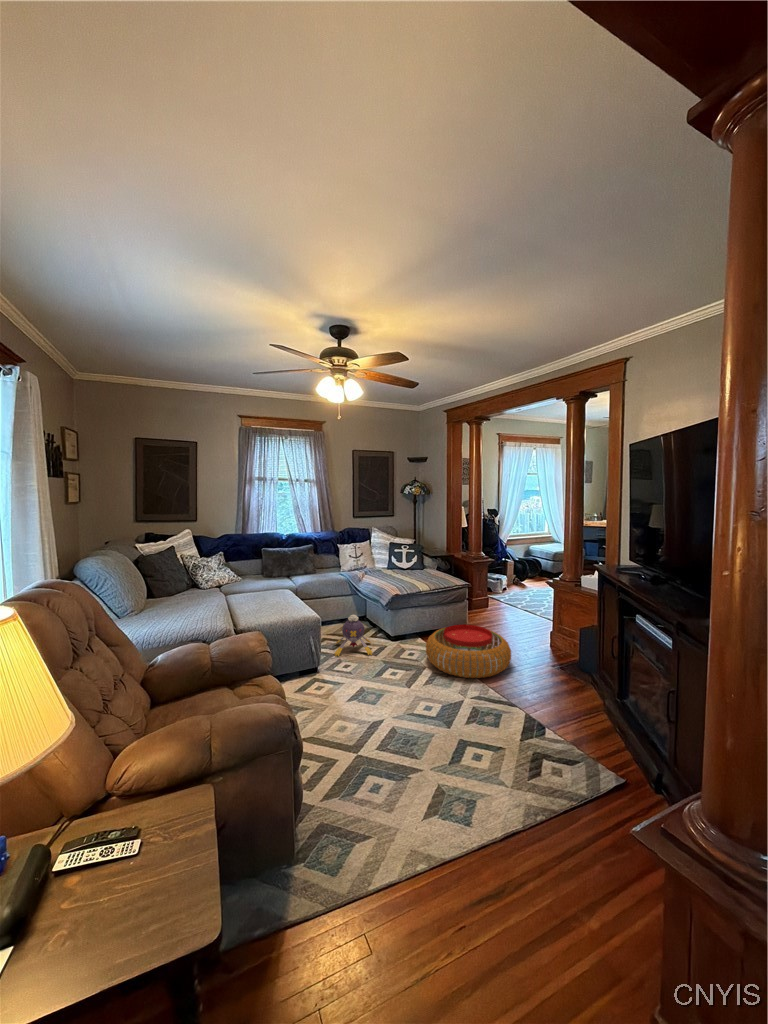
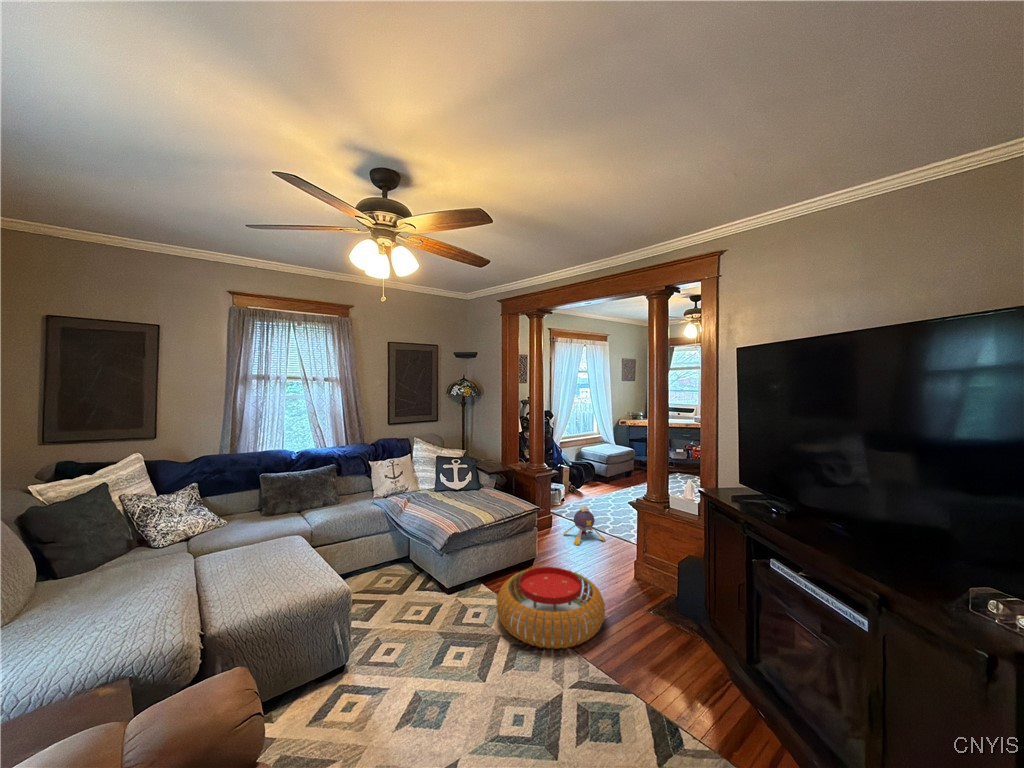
plush toy: present [334,615,373,656] -> present [563,506,605,545]

